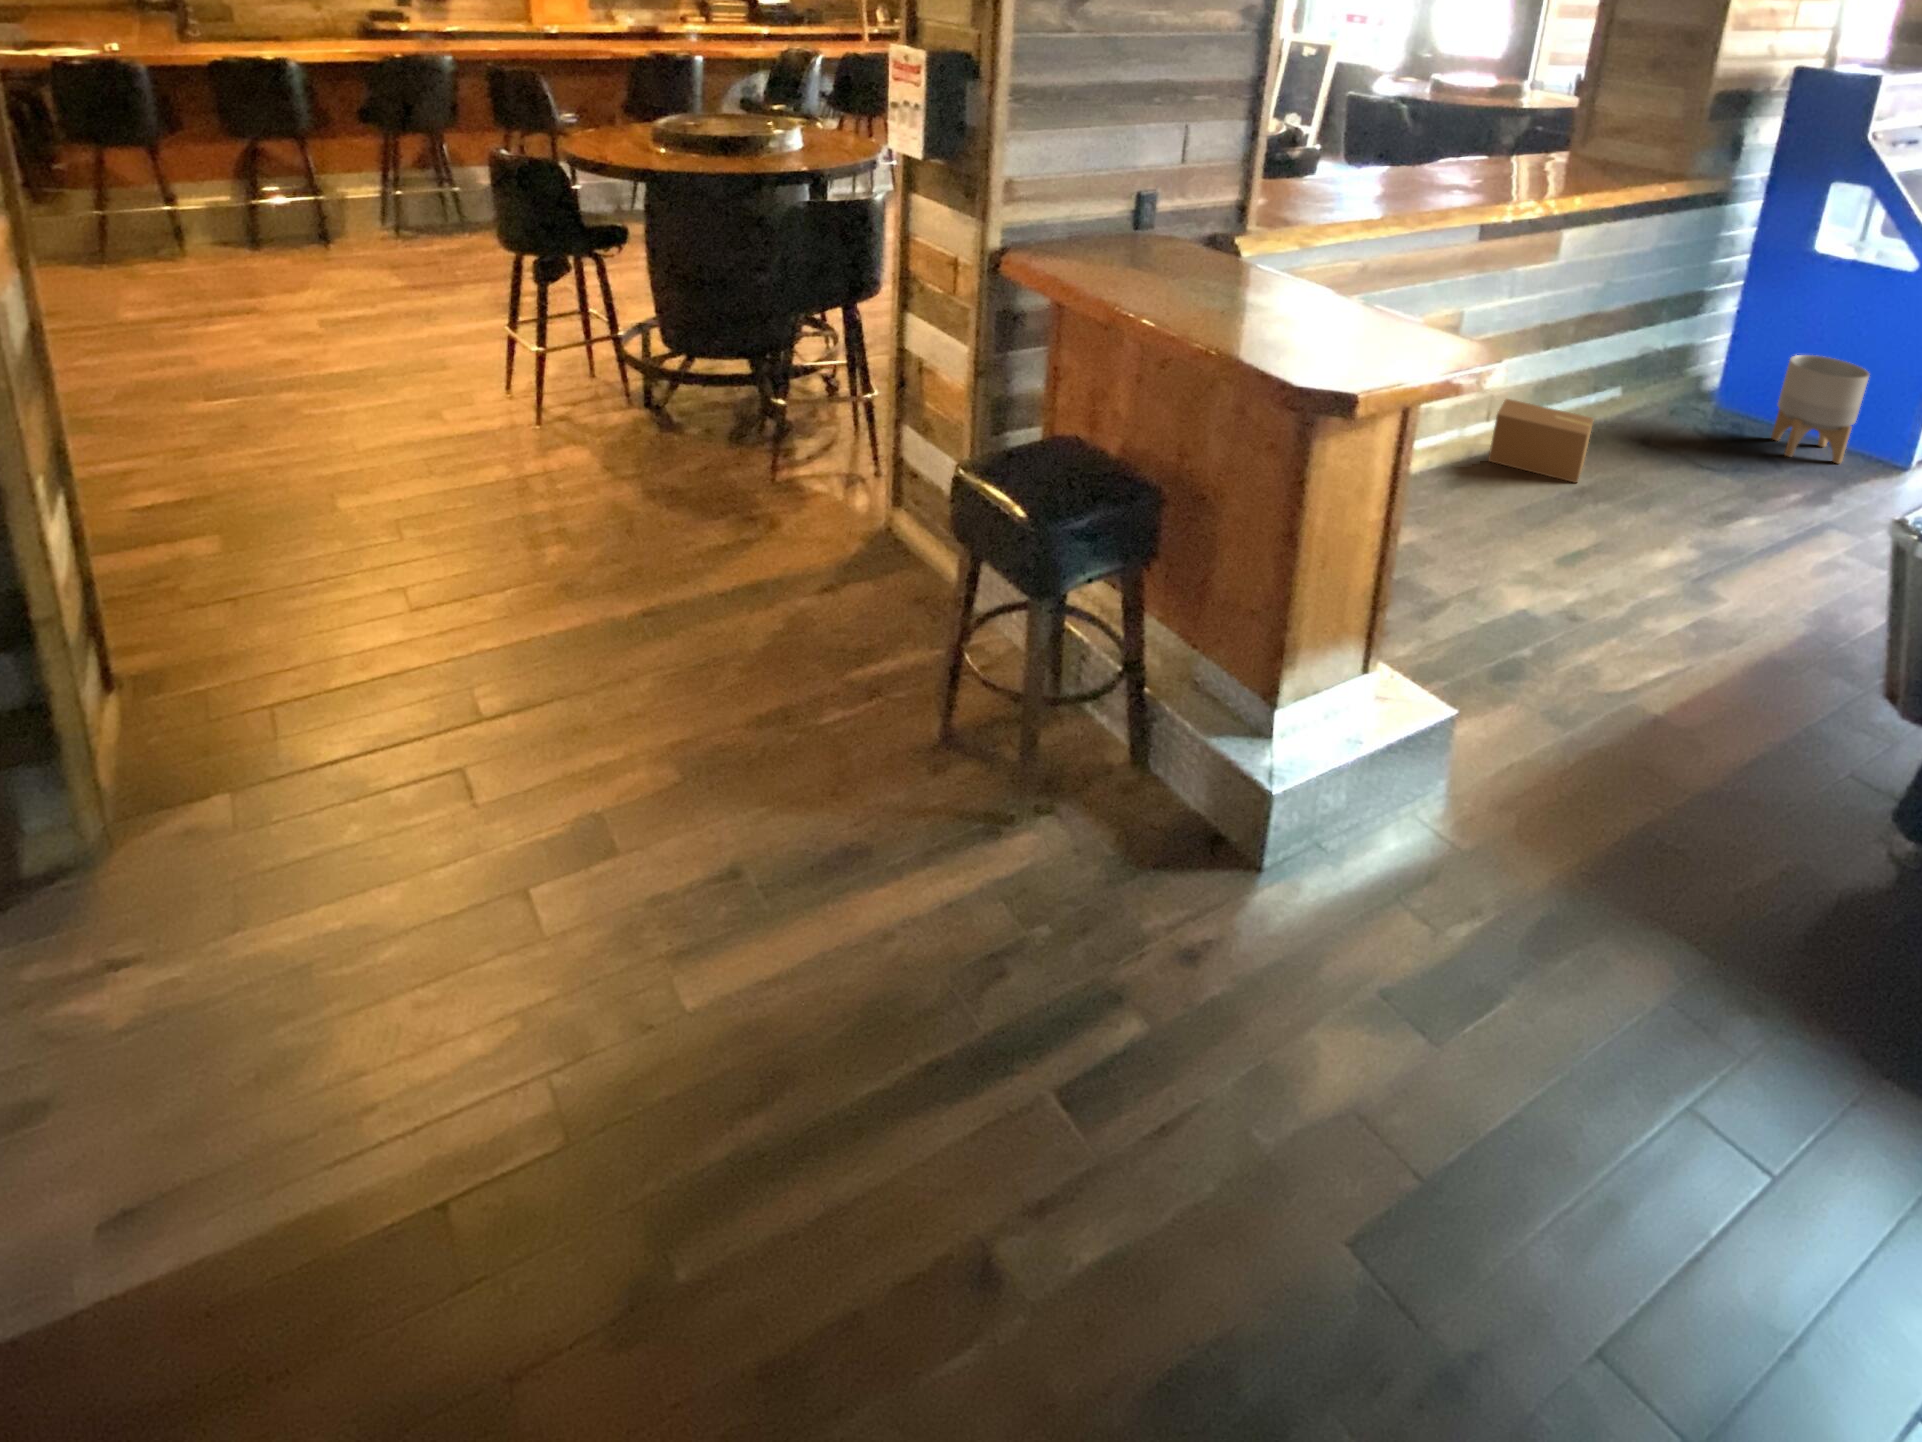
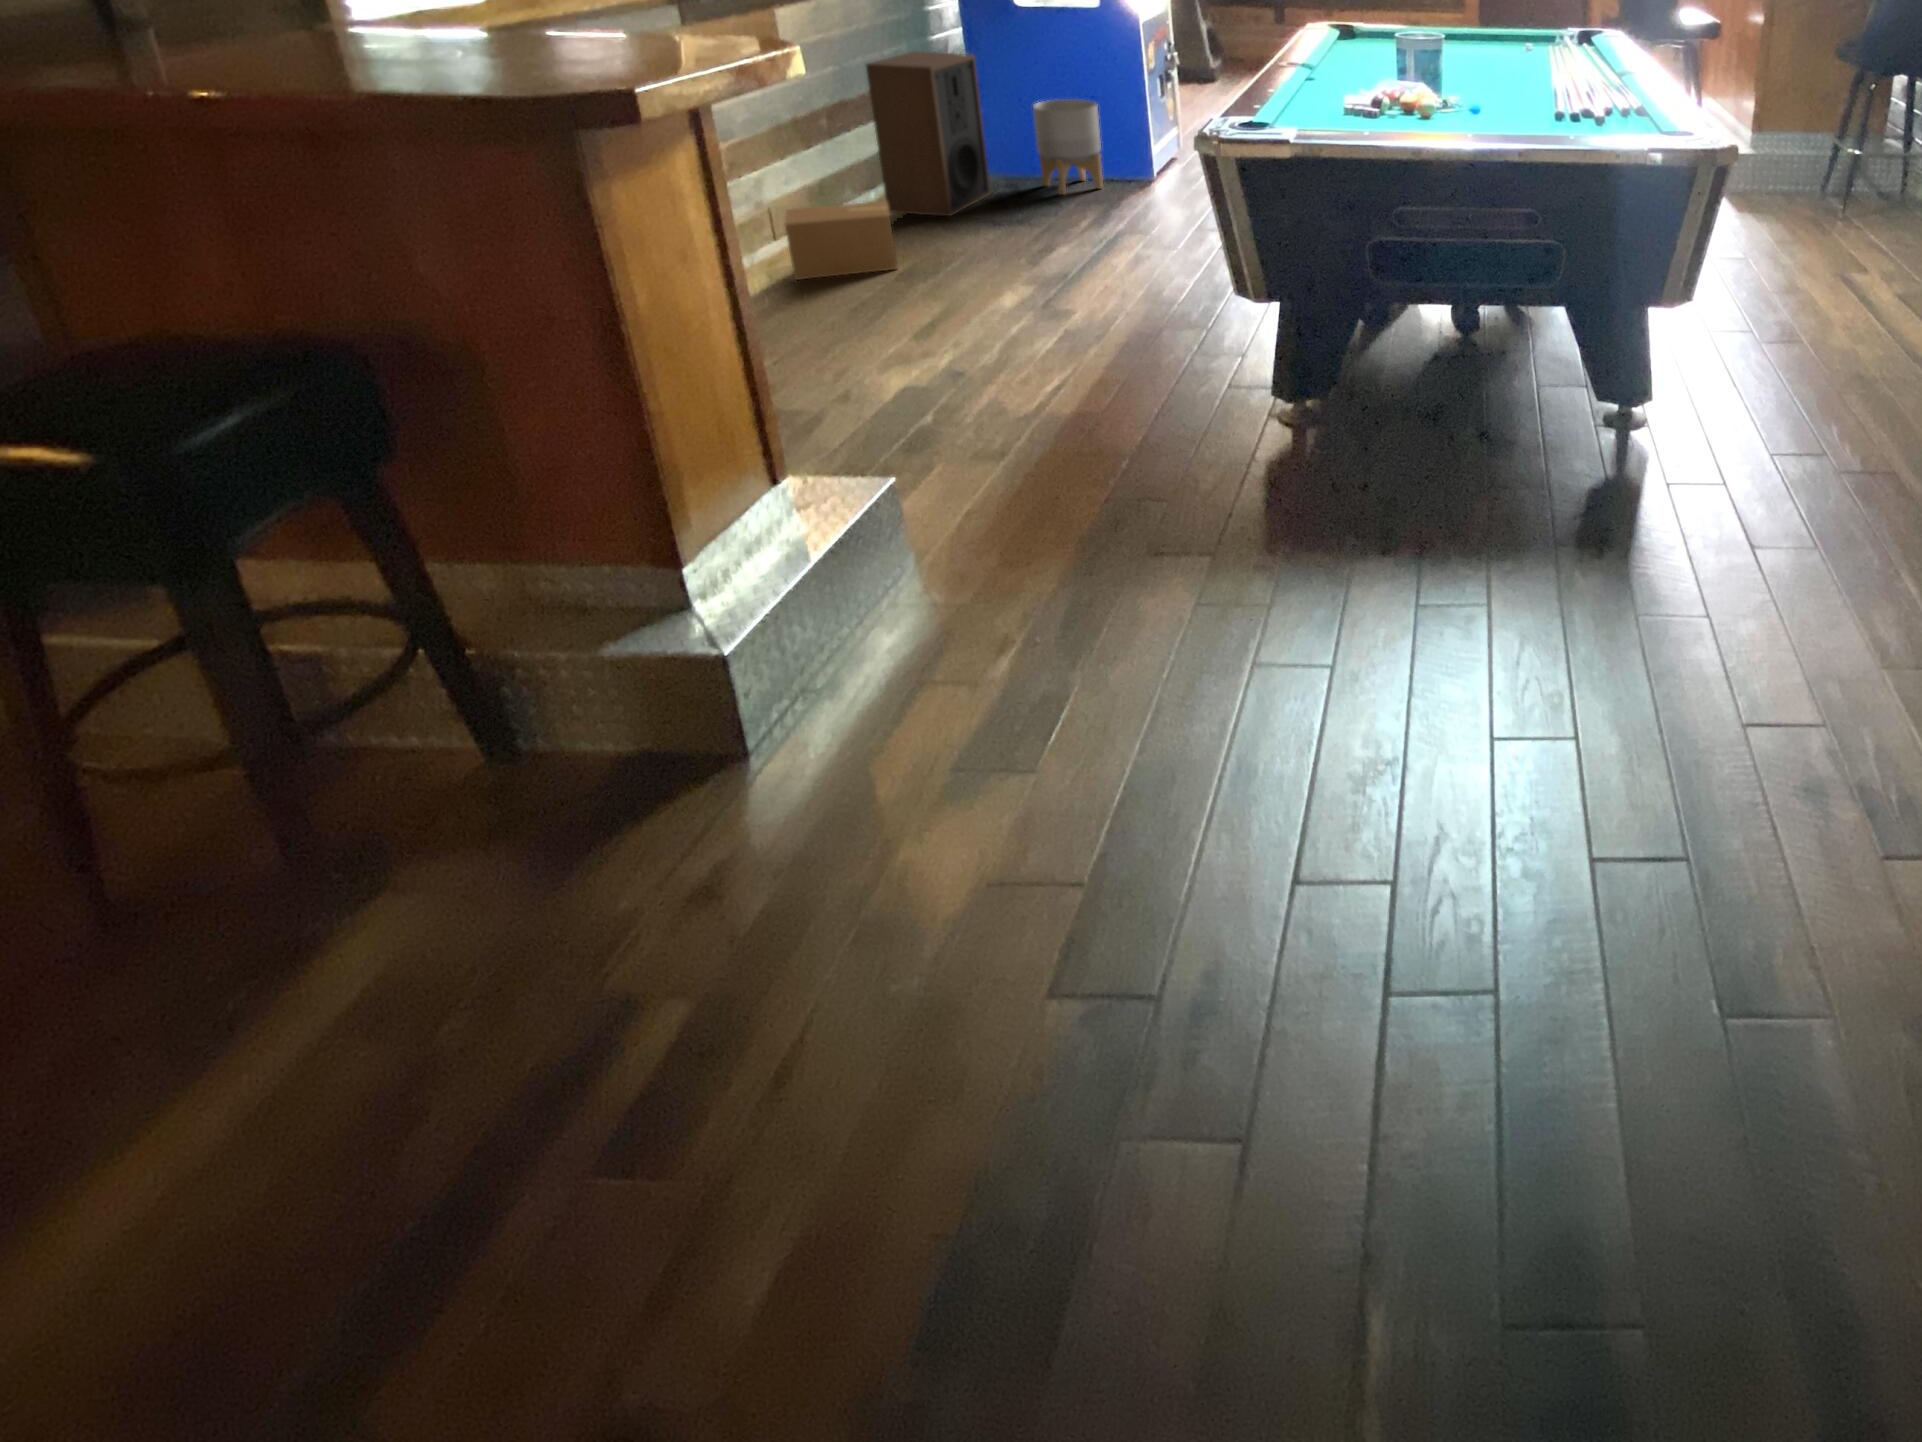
speaker: none [1599,277,1744,443] -> present [866,51,991,216]

